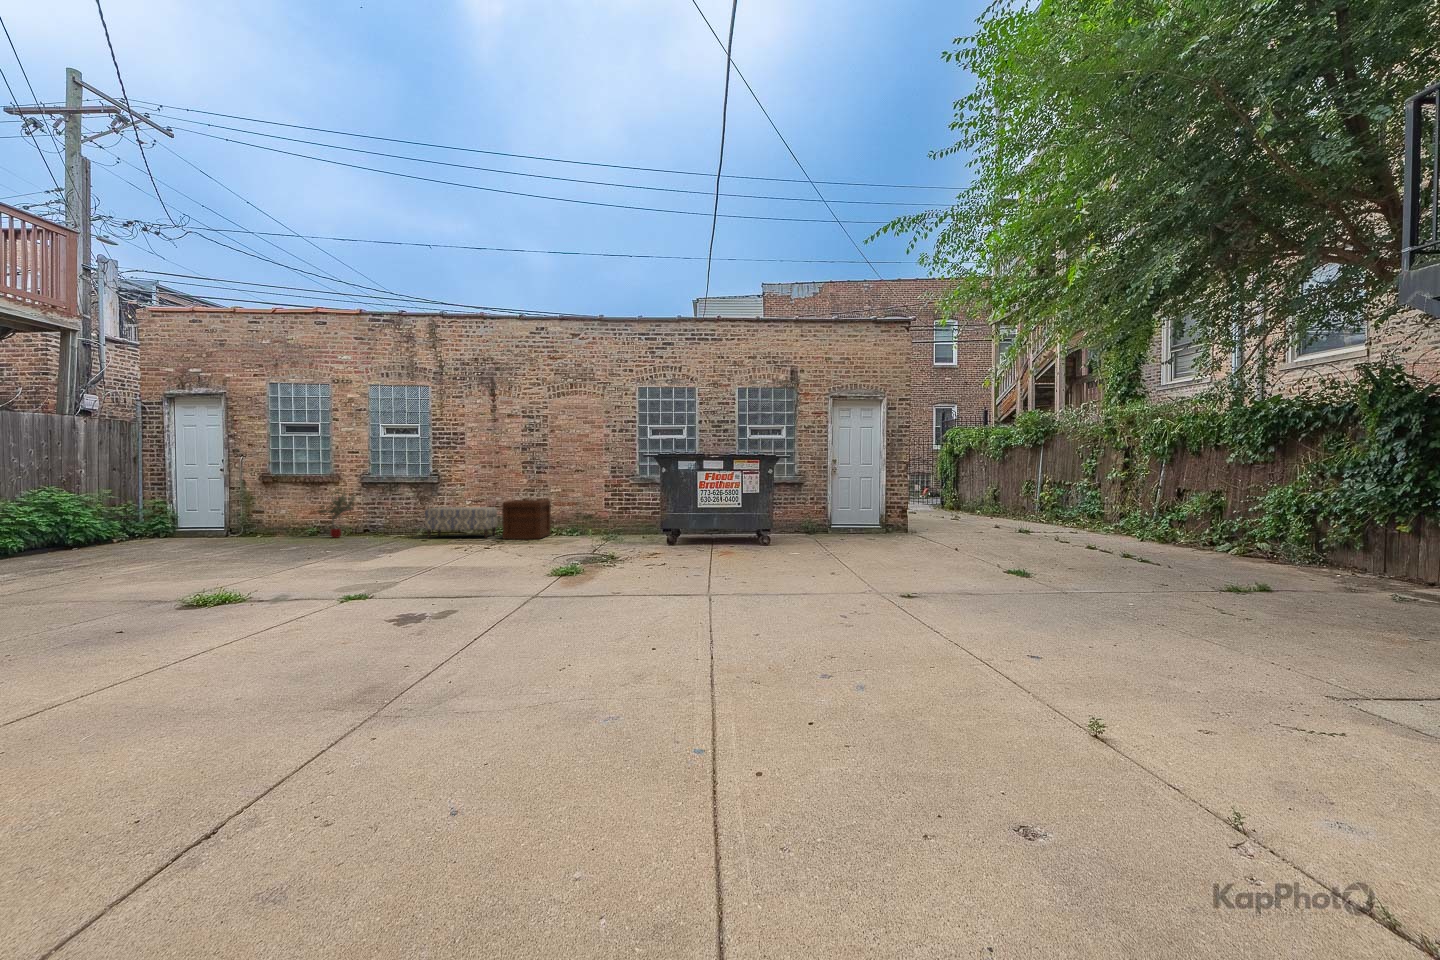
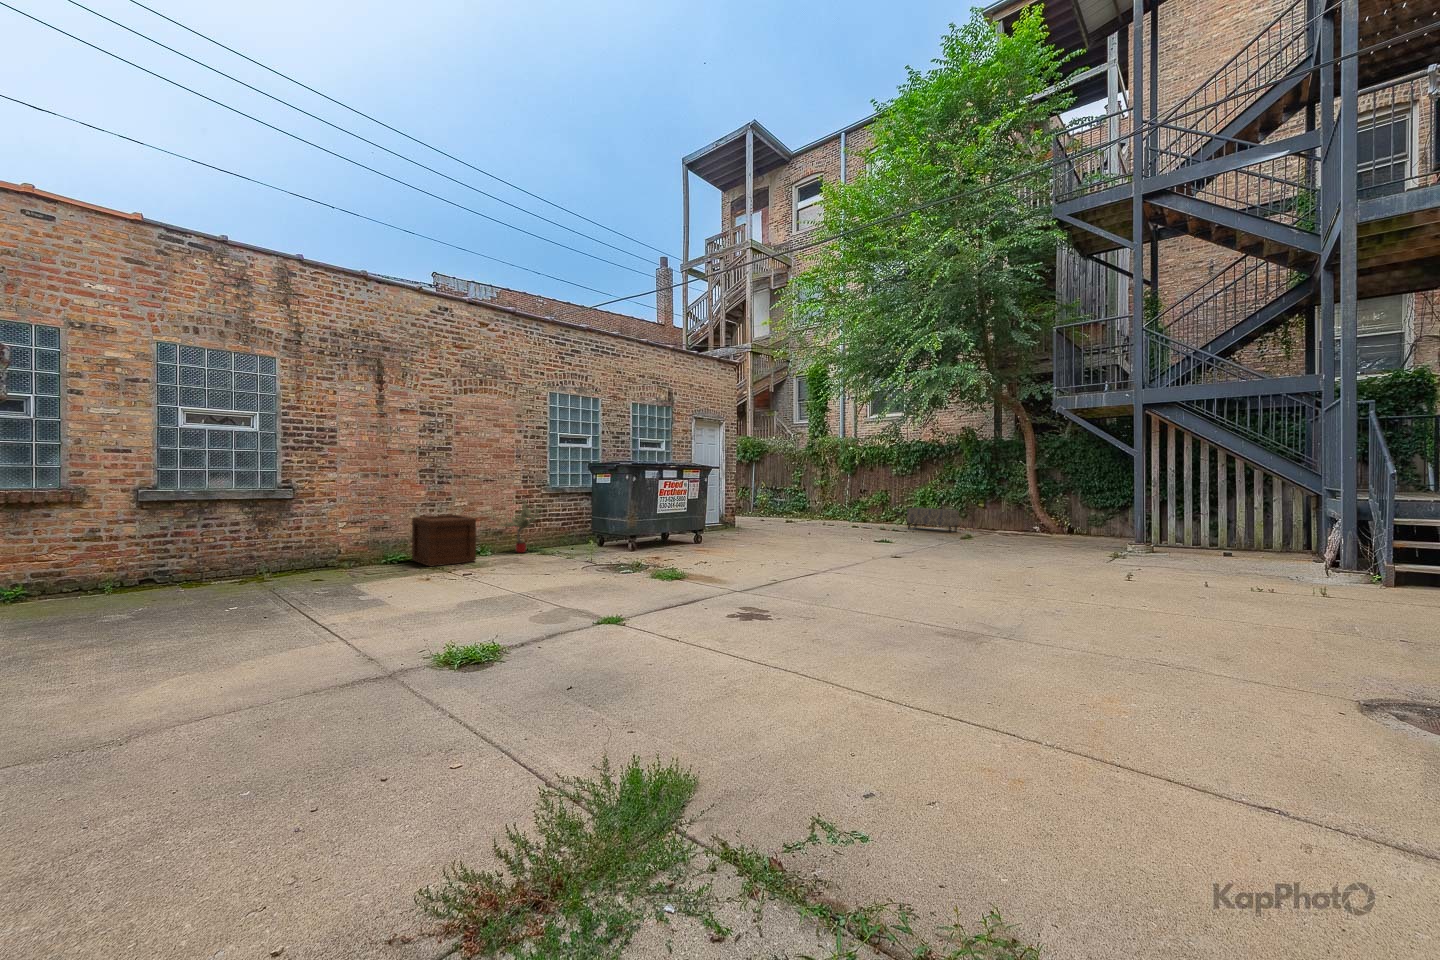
potted tree: present [318,489,354,538] -> present [502,502,542,553]
bench: present [425,507,497,538] -> present [907,508,959,532]

